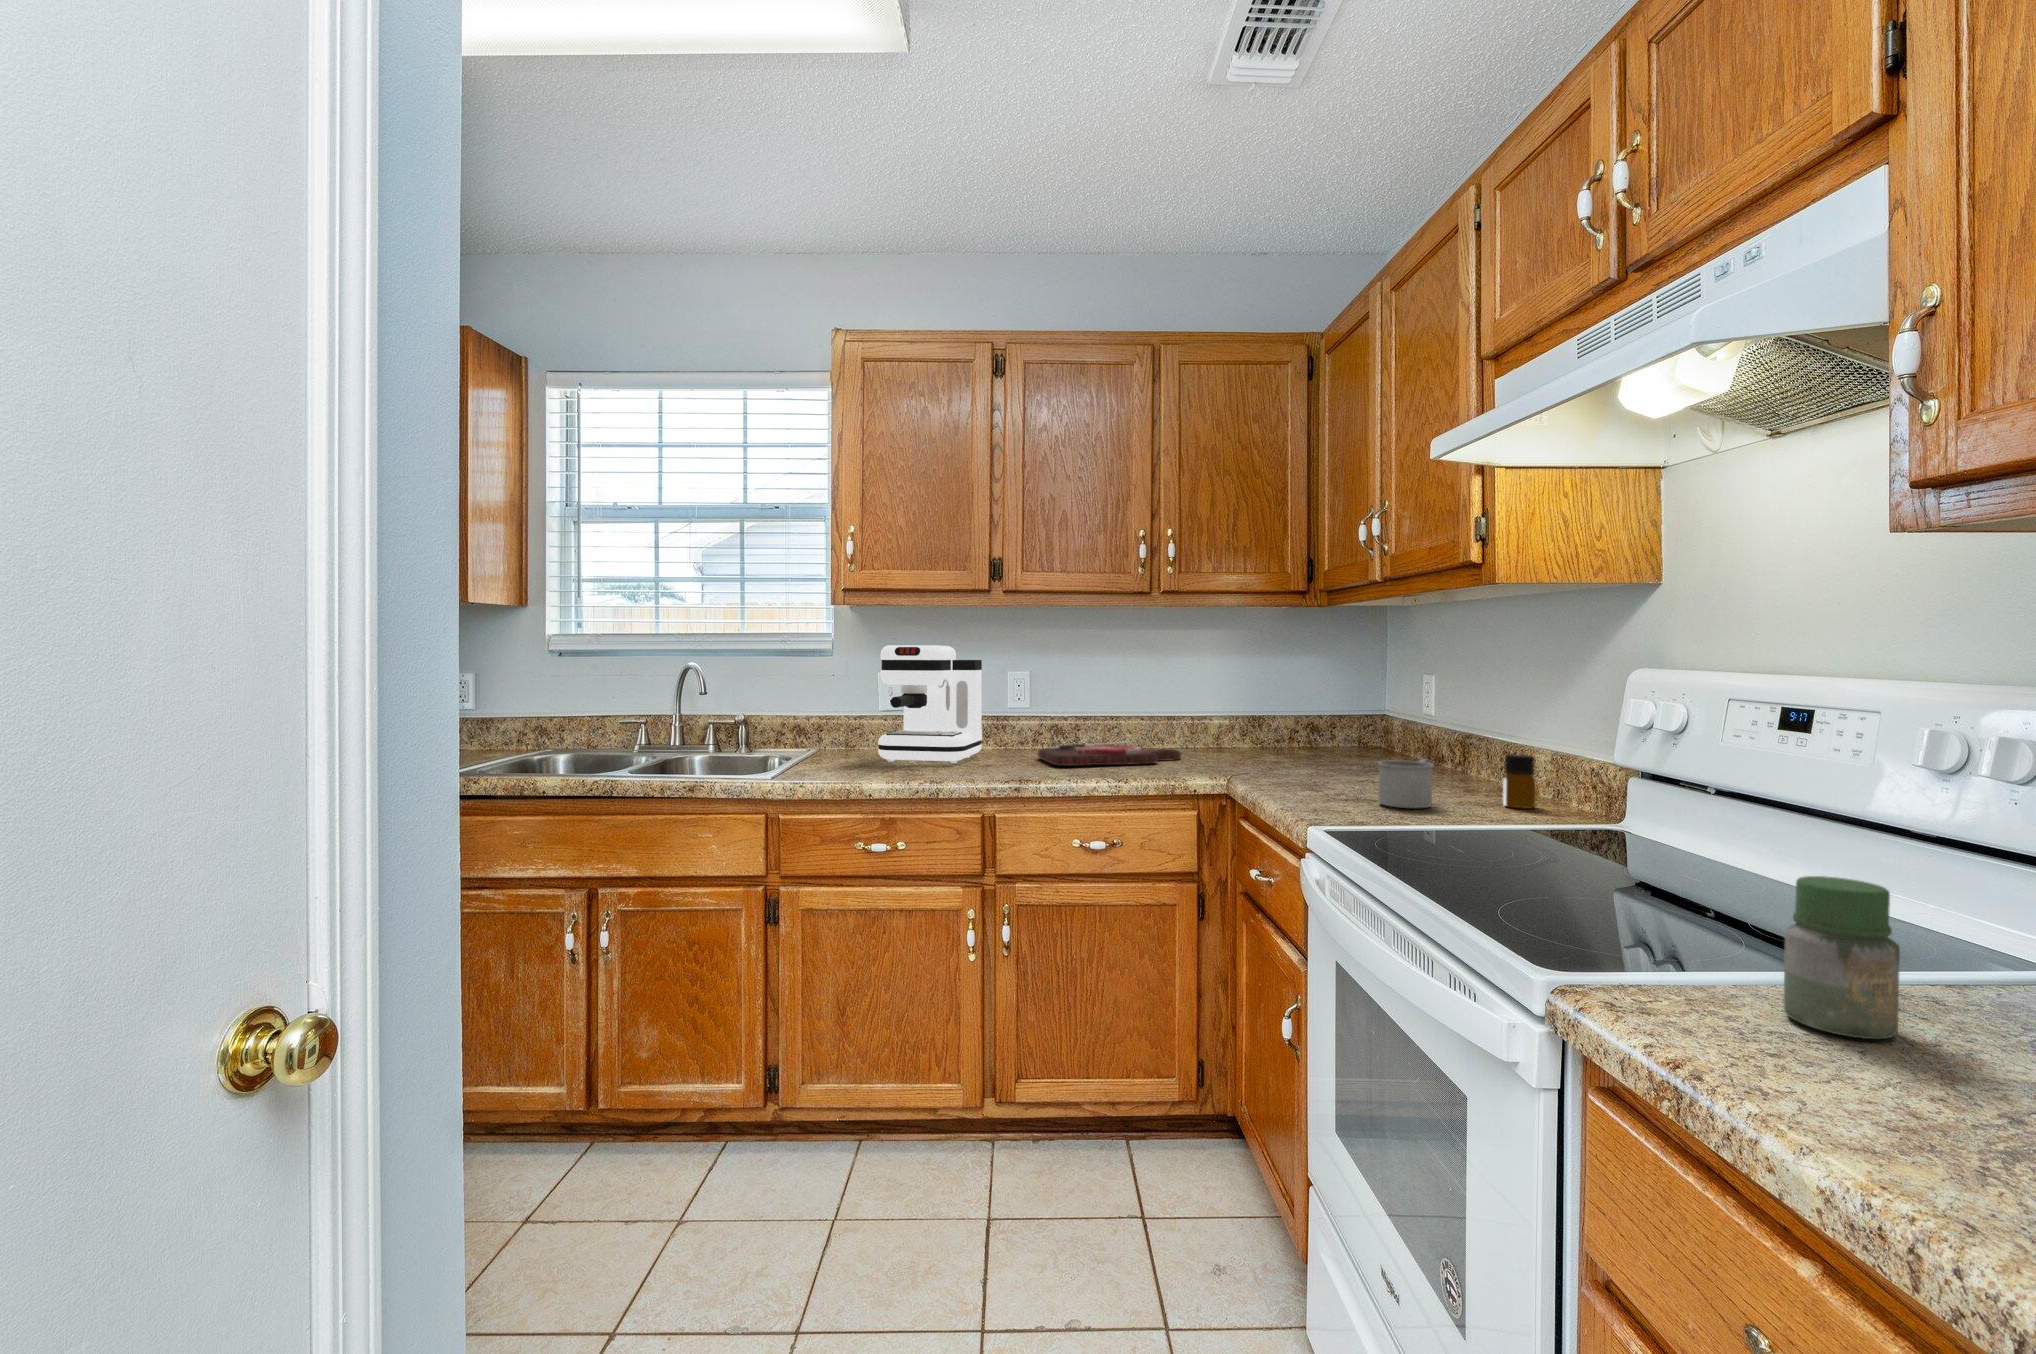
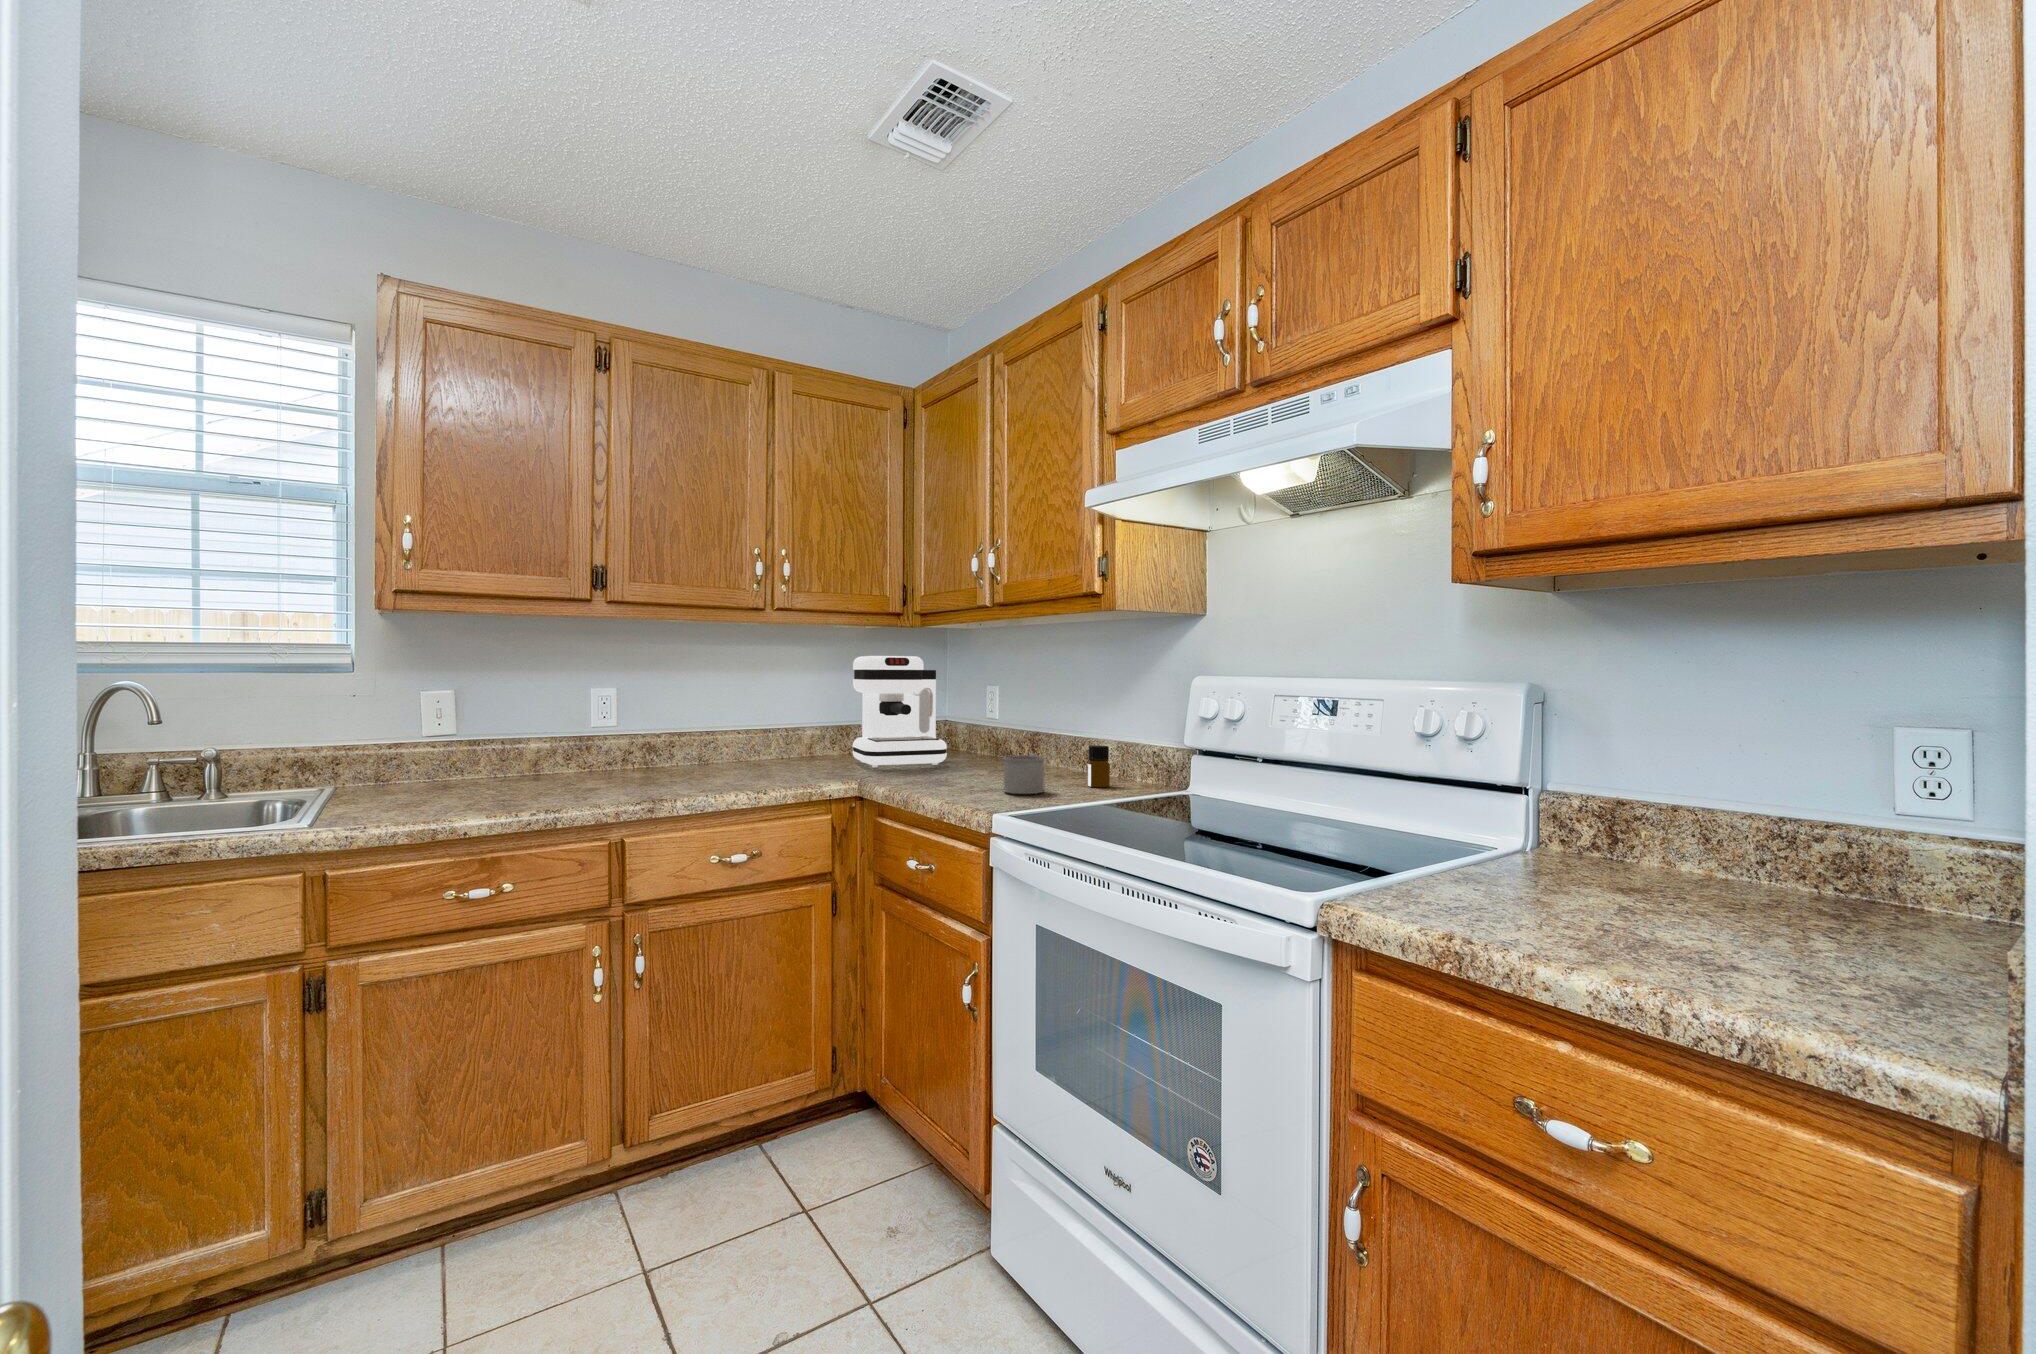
coffee maker: present [878,645,982,764] -> present [853,656,947,767]
cutting board: present [1038,741,1181,766] -> none [639,752,789,782]
jar: present [1784,876,1900,1039] -> none [1396,808,1455,905]

